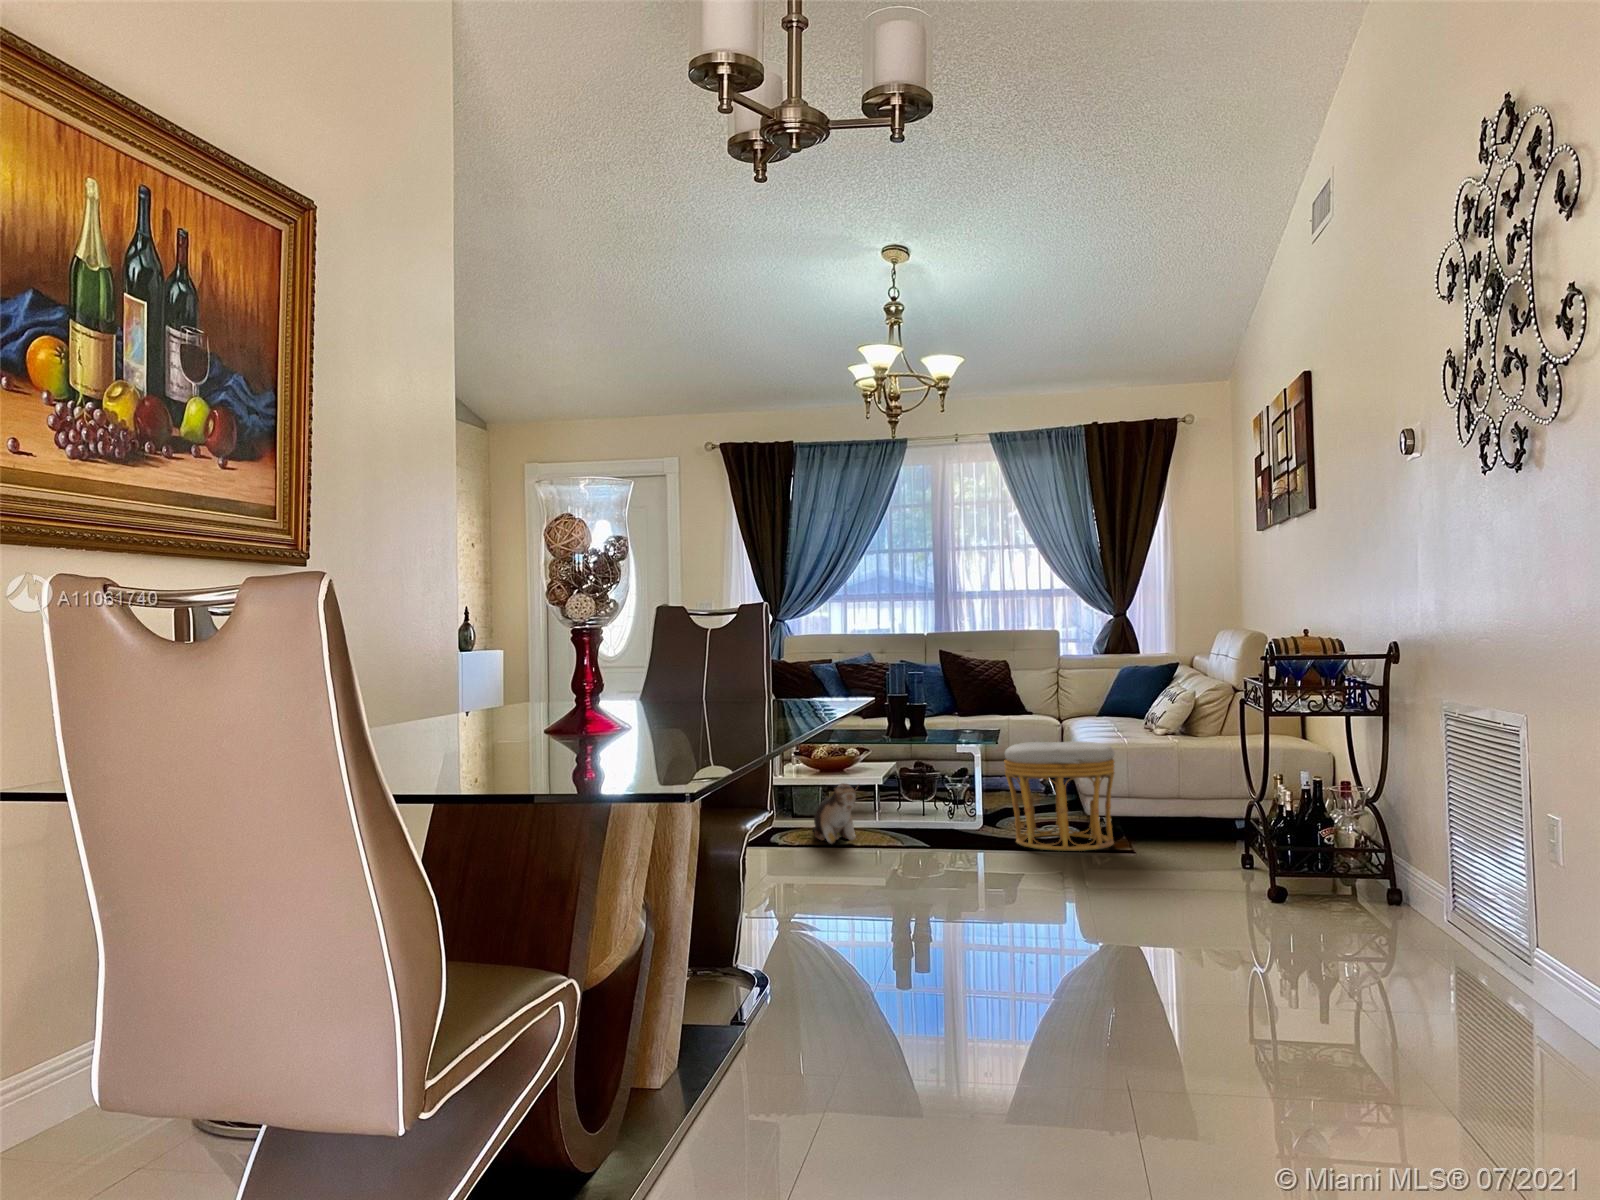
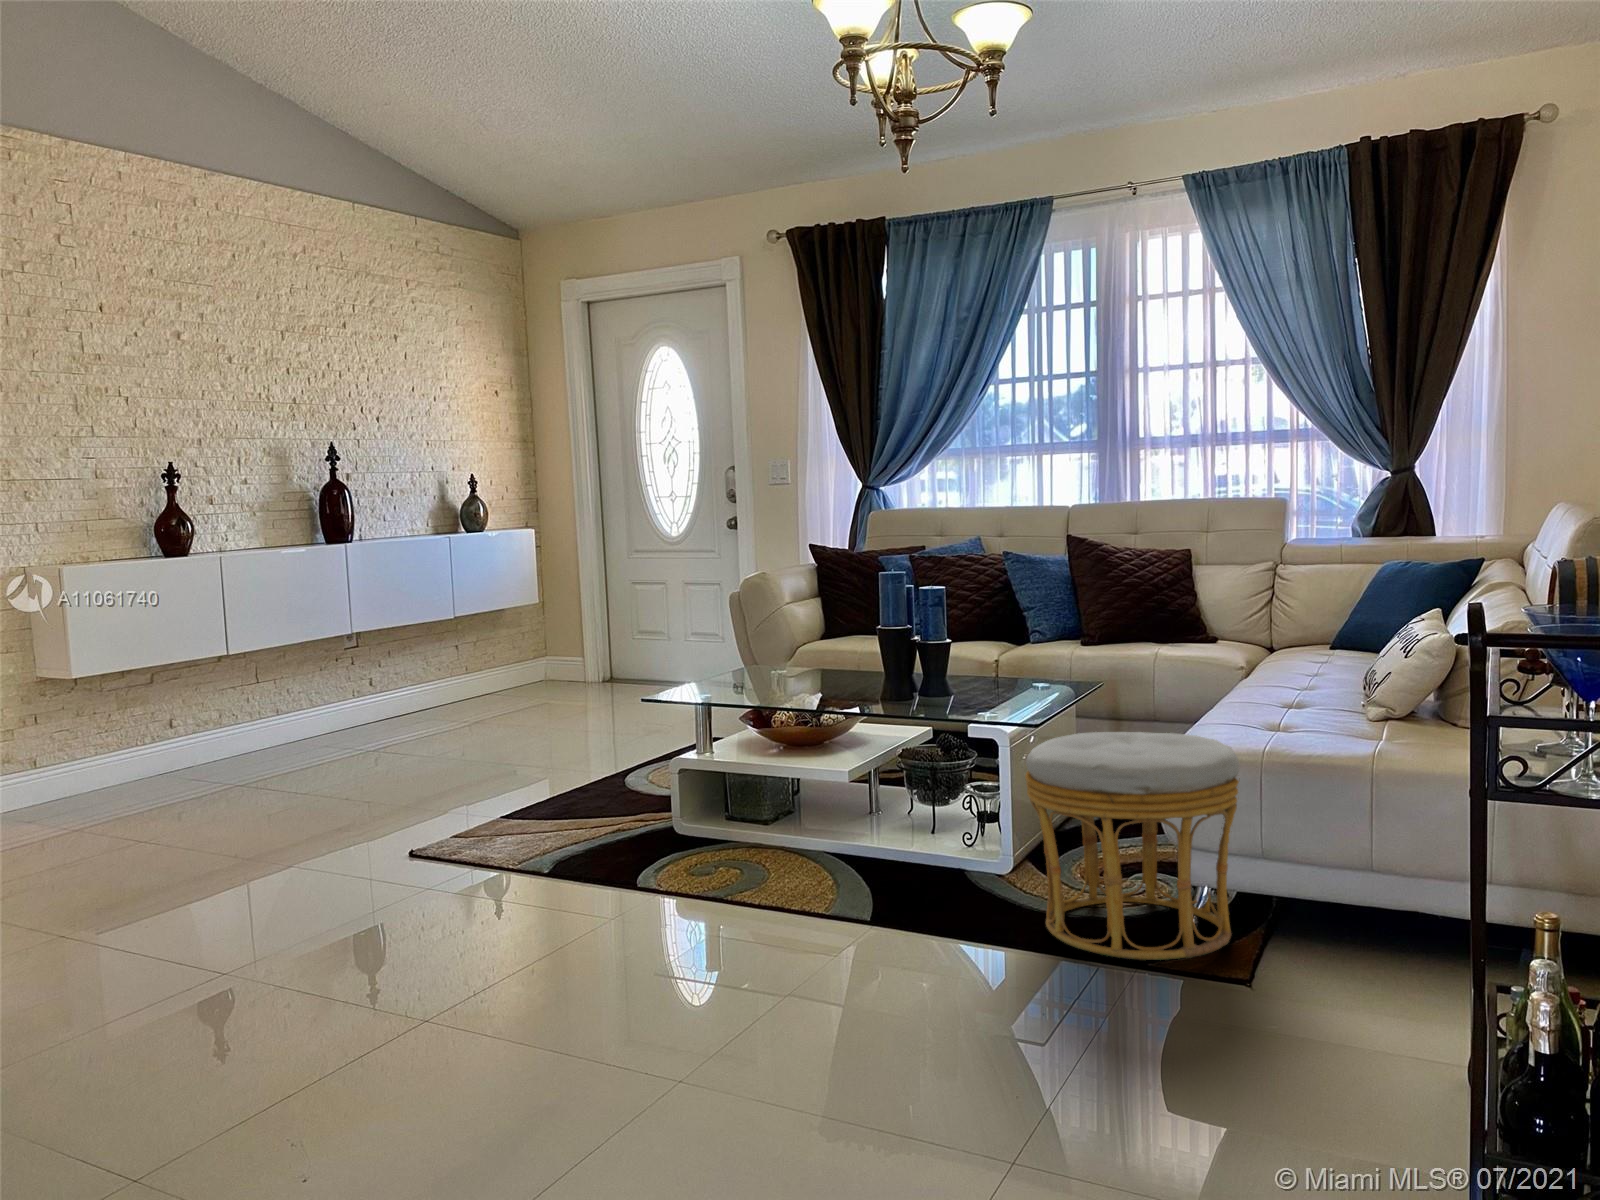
plush toy: present [813,783,856,844] -> none [710,798,770,898]

